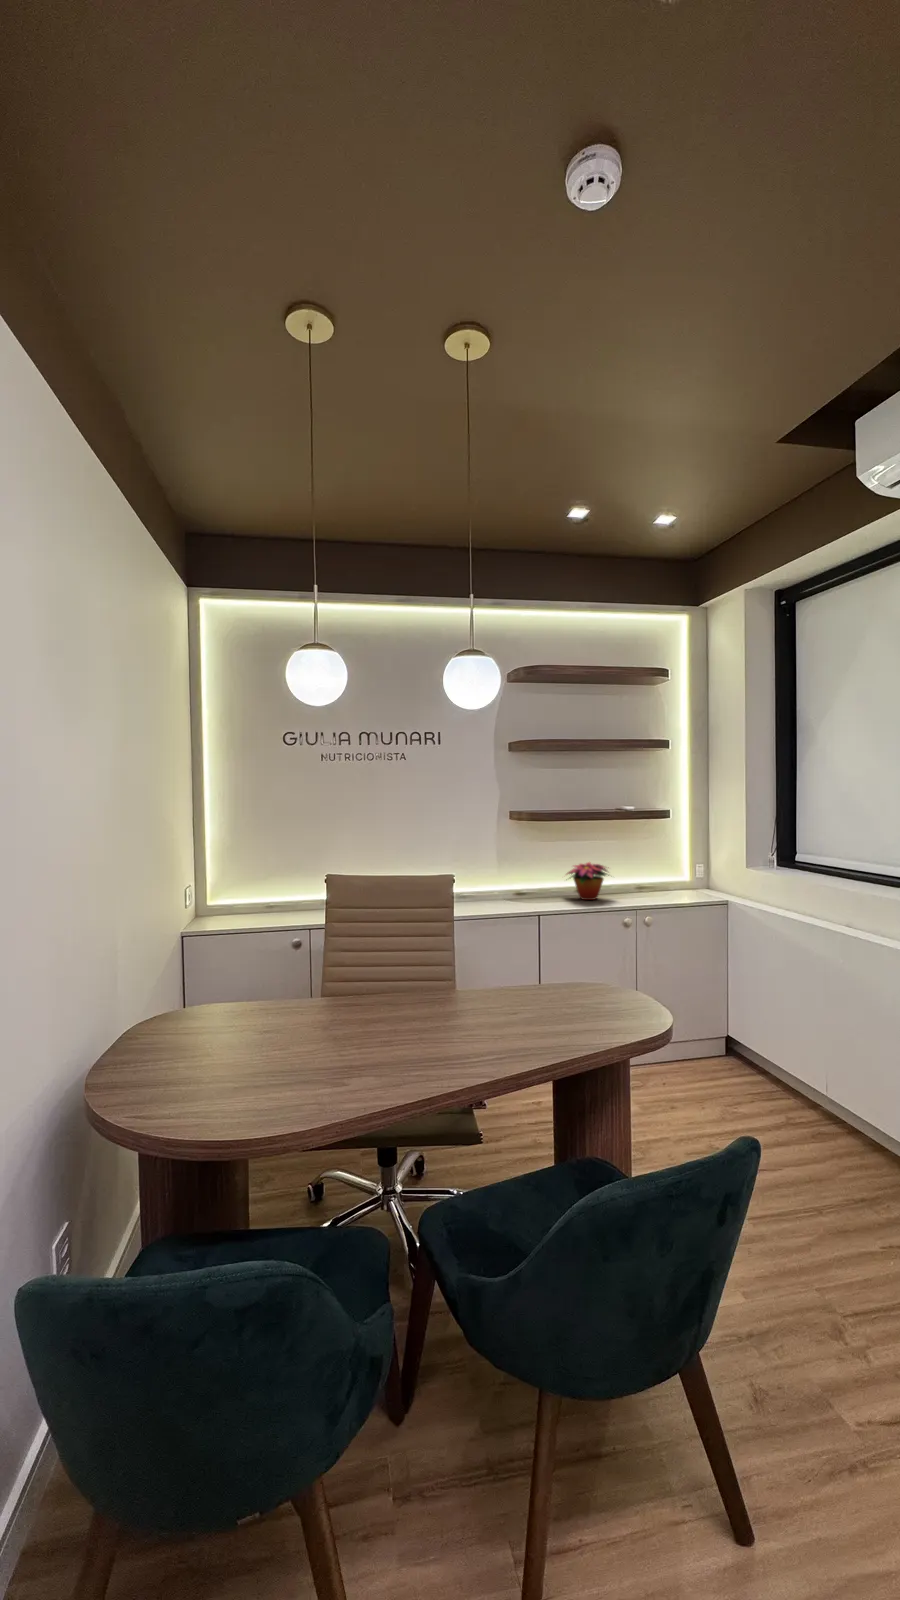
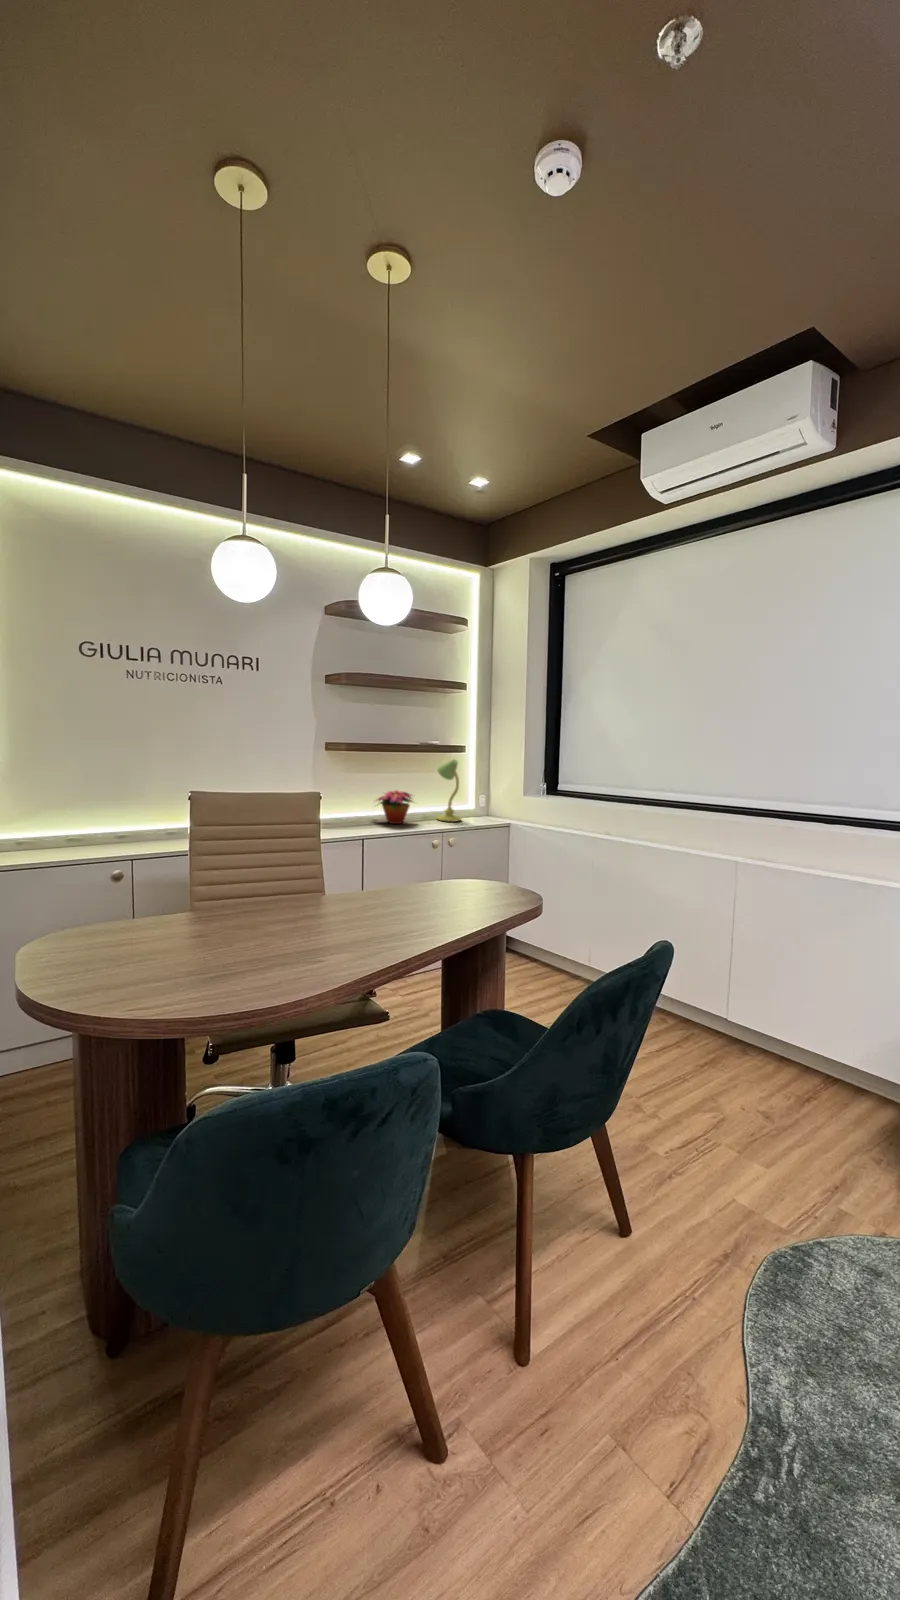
table lamp: none [640,826,672,898] -> present [437,760,461,822]

